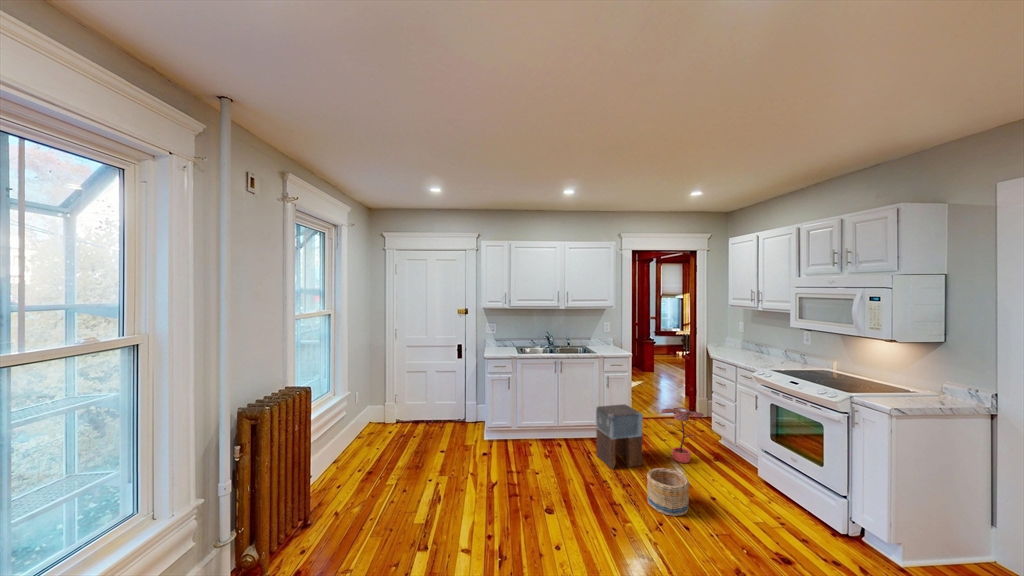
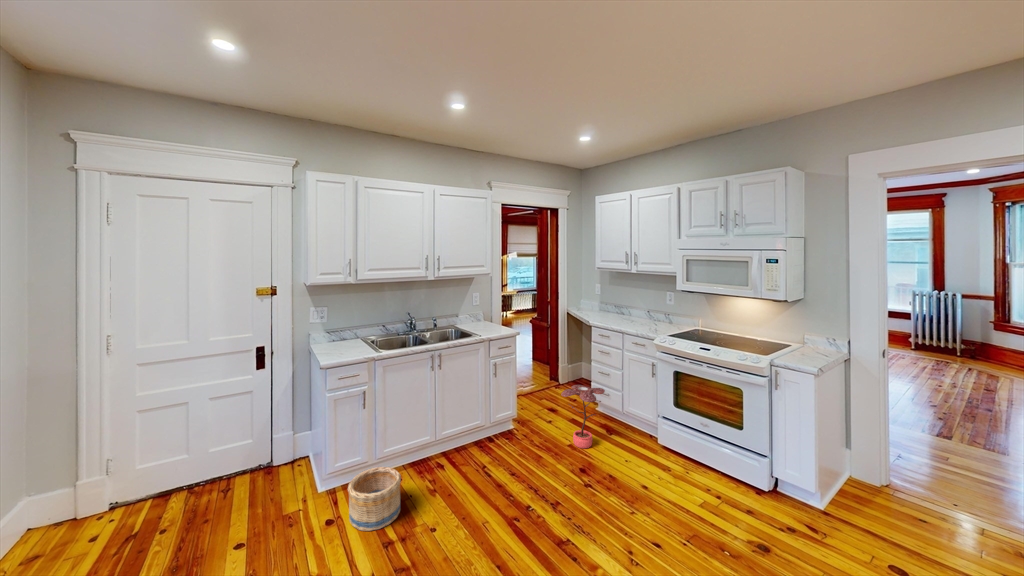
stool: present [596,404,643,469] -> none [495,393,553,484]
basket: present [647,468,689,516] -> present [348,467,401,531]

